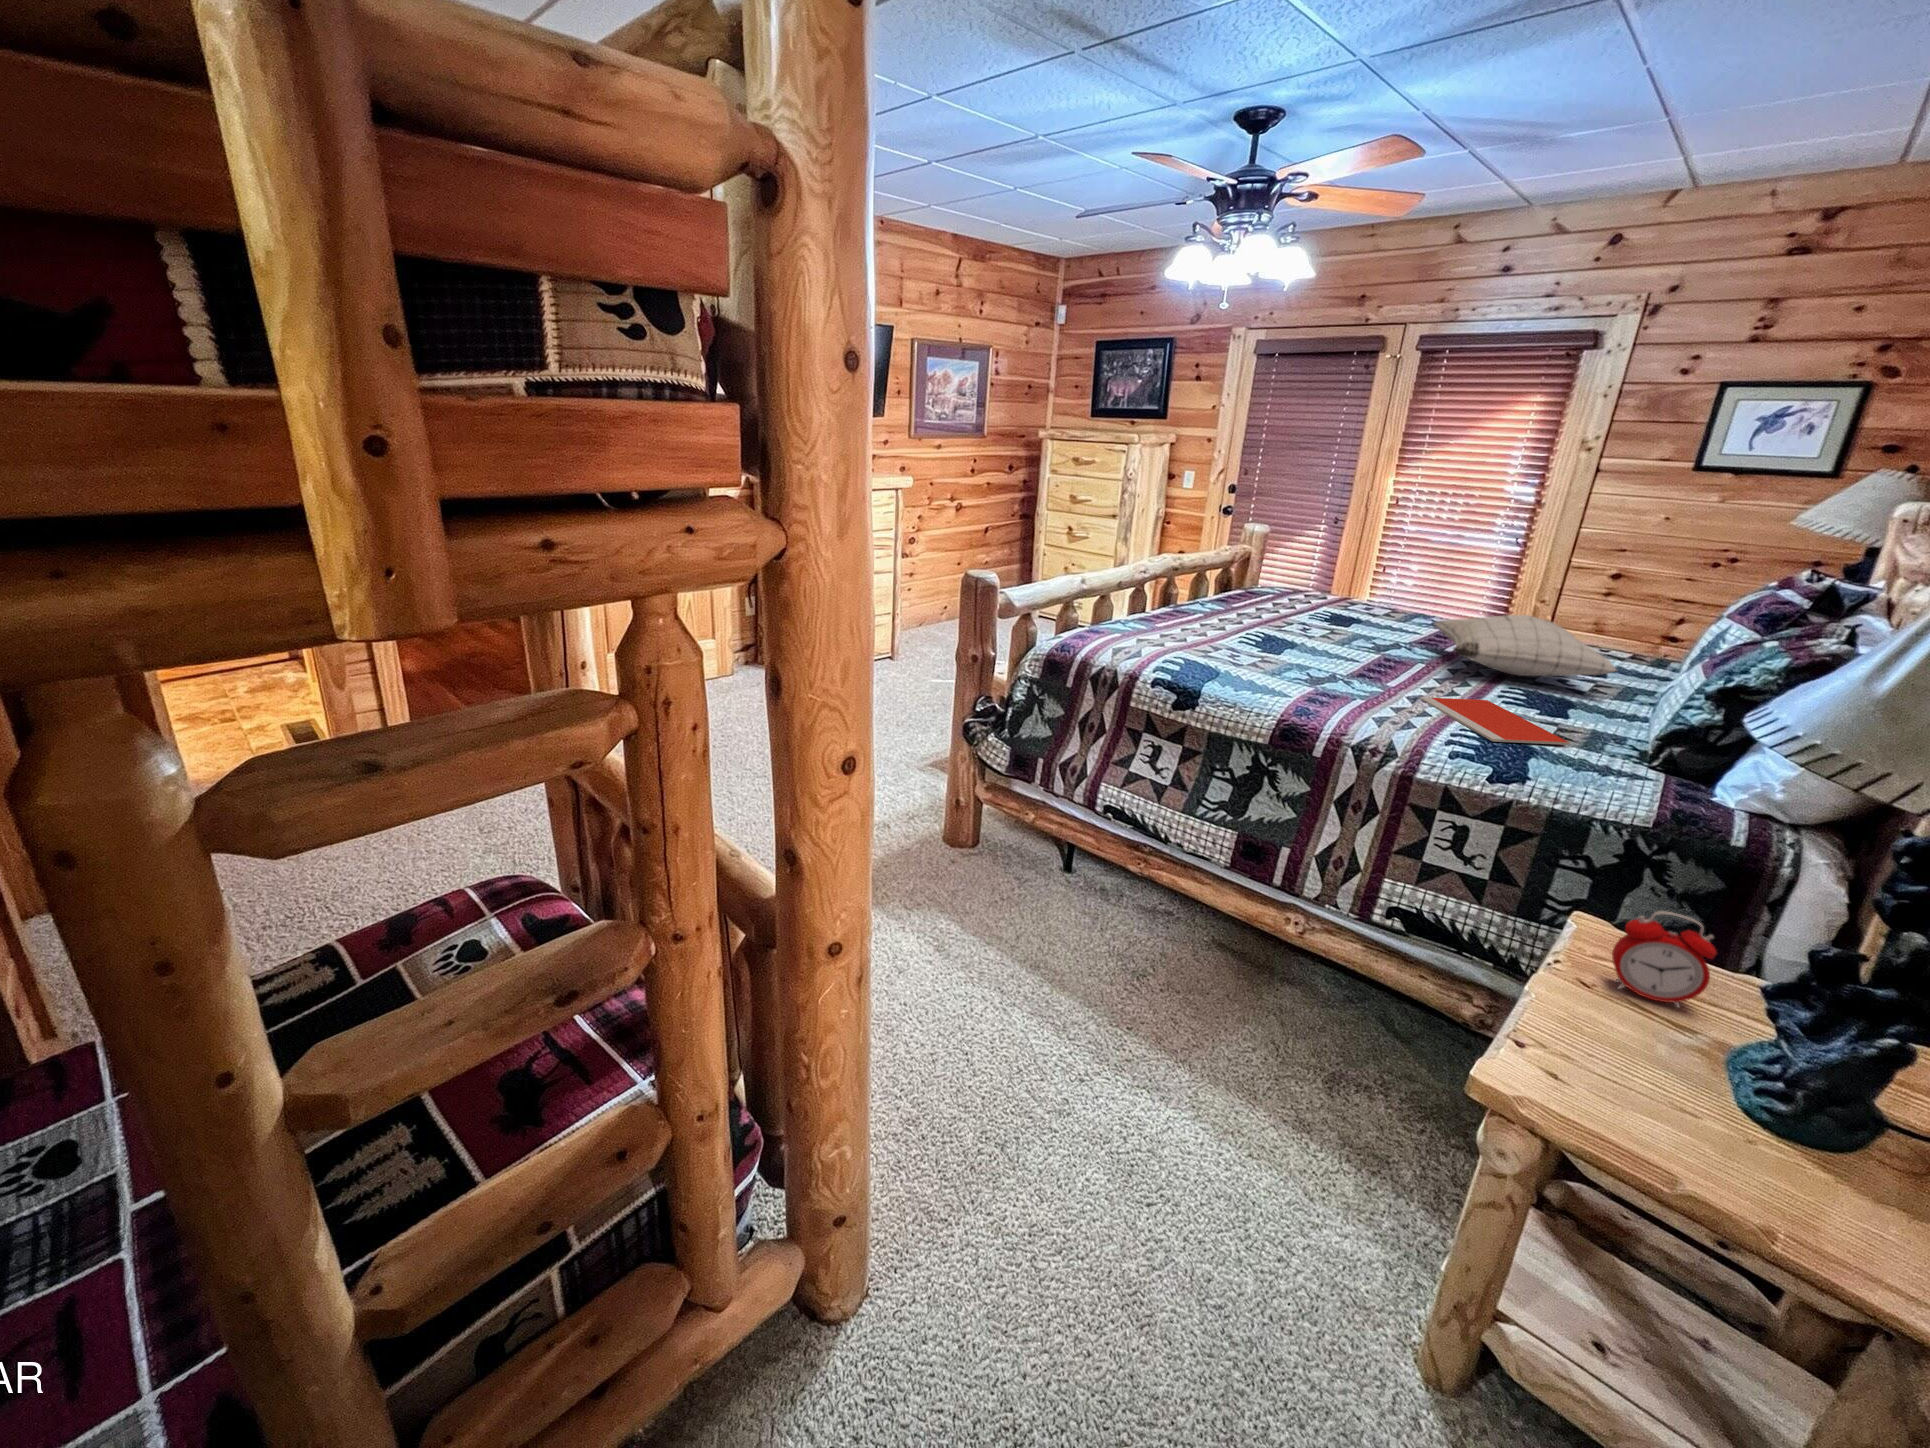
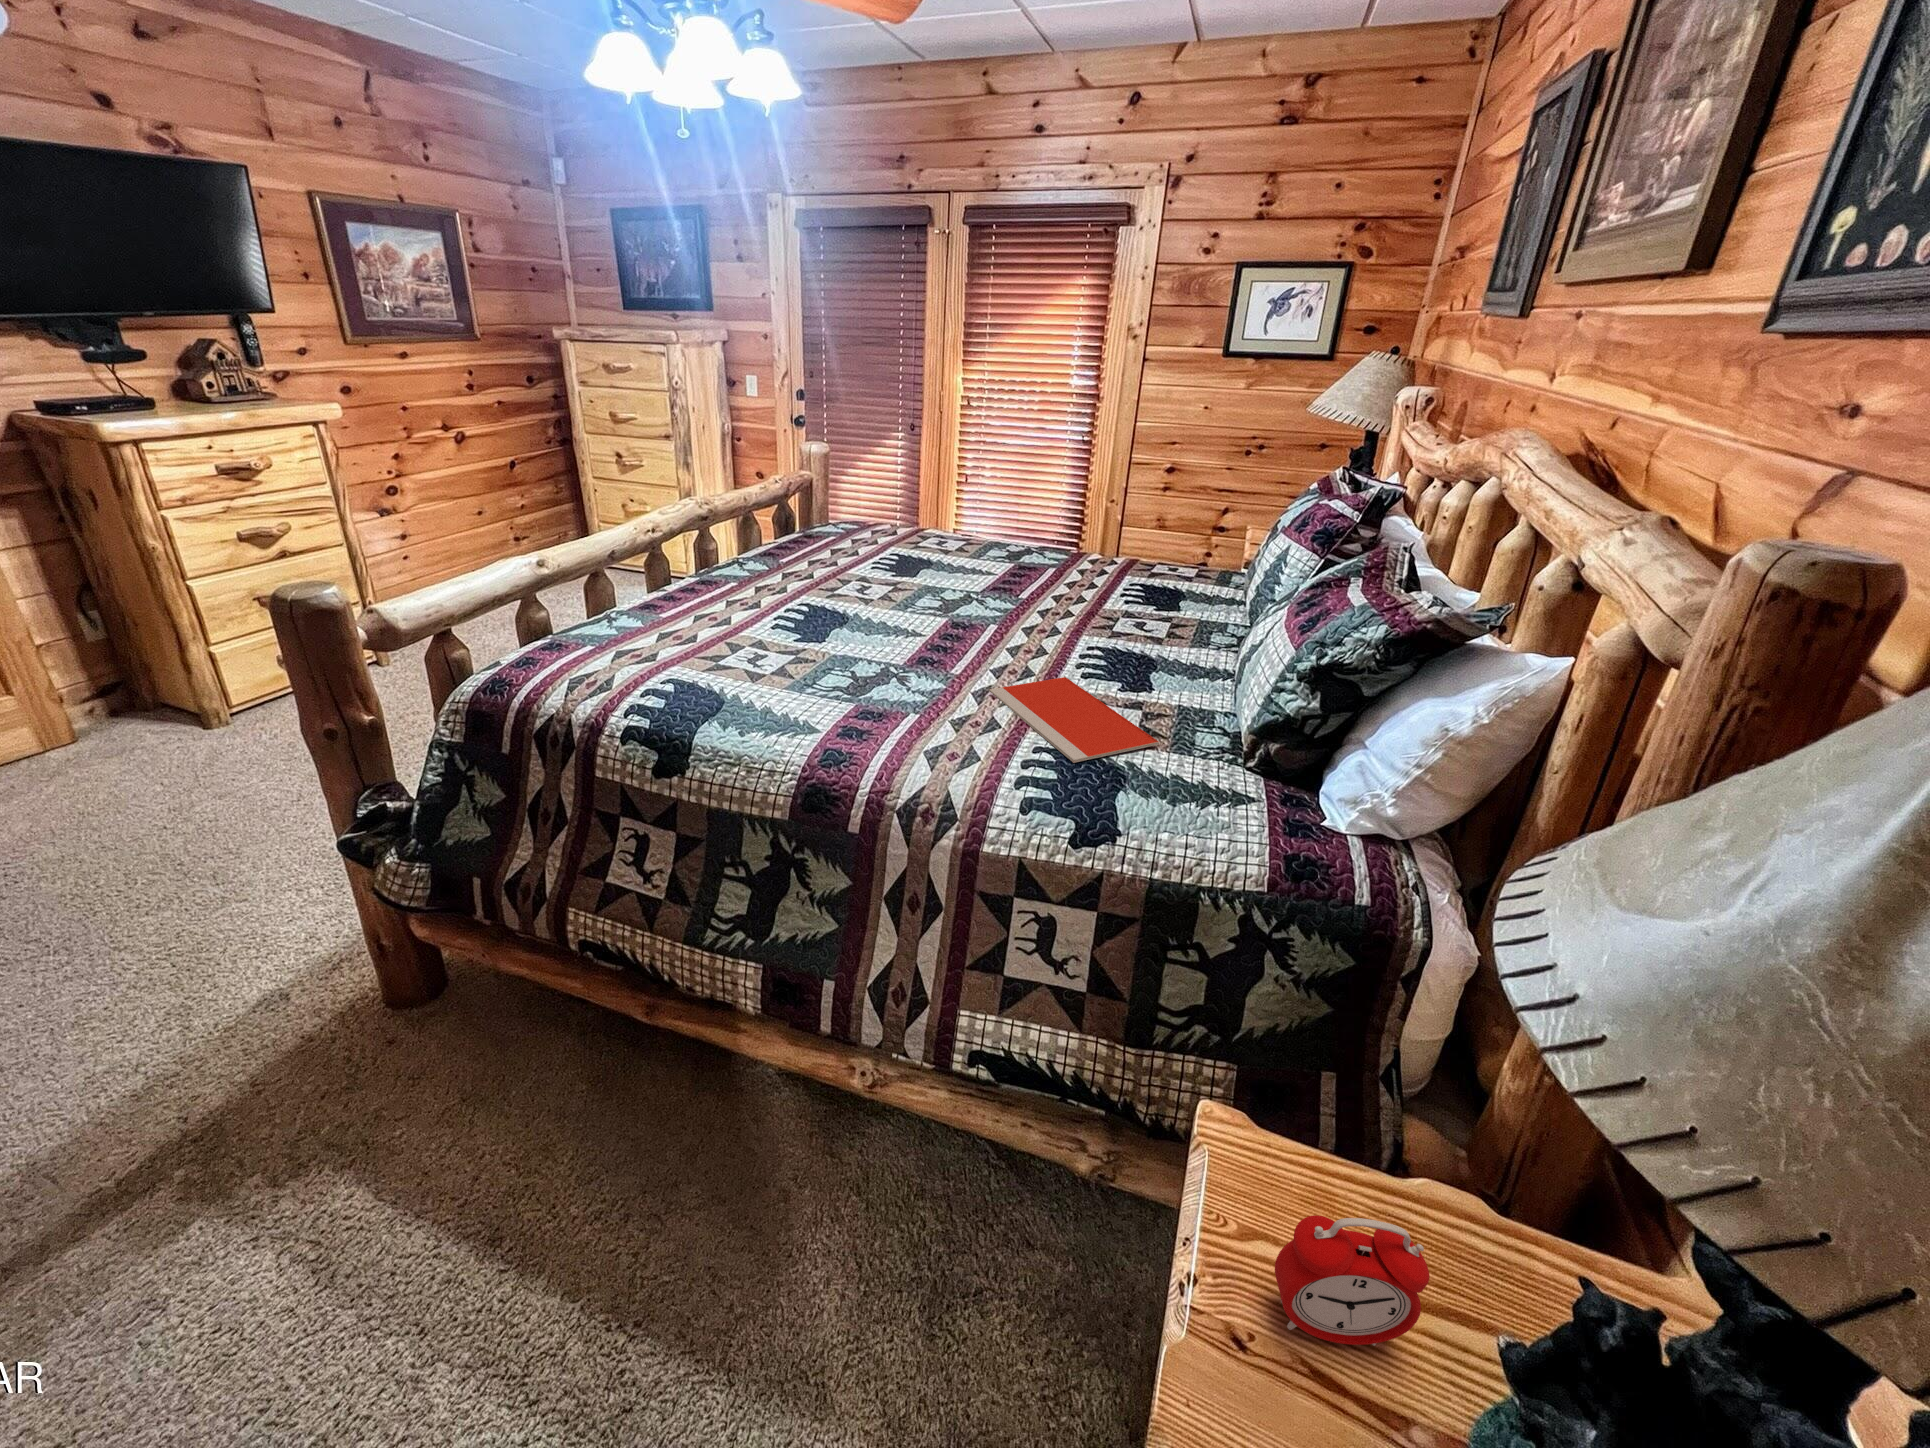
pillow: present [1435,615,1616,676] -> none [1004,550,1192,625]

